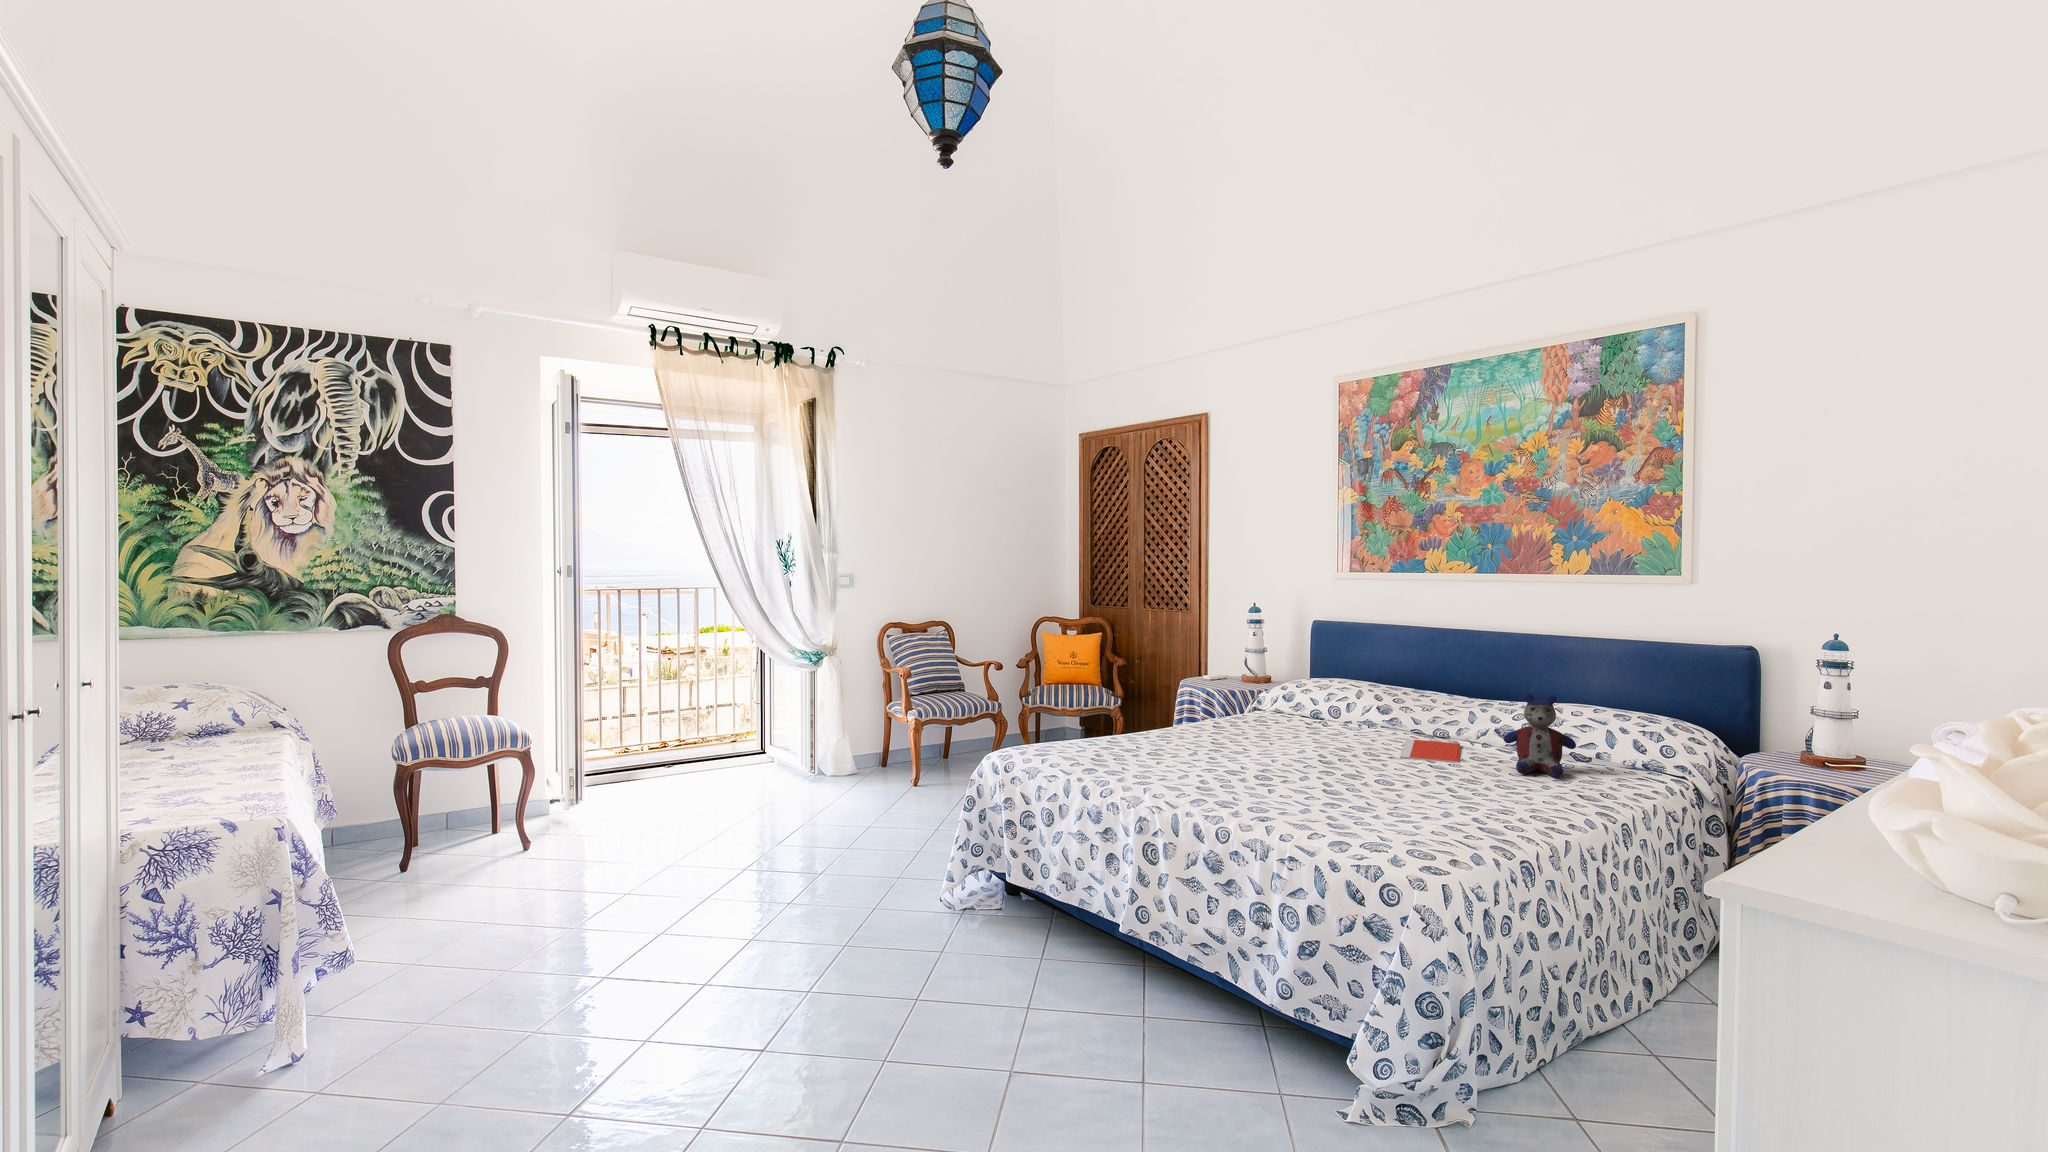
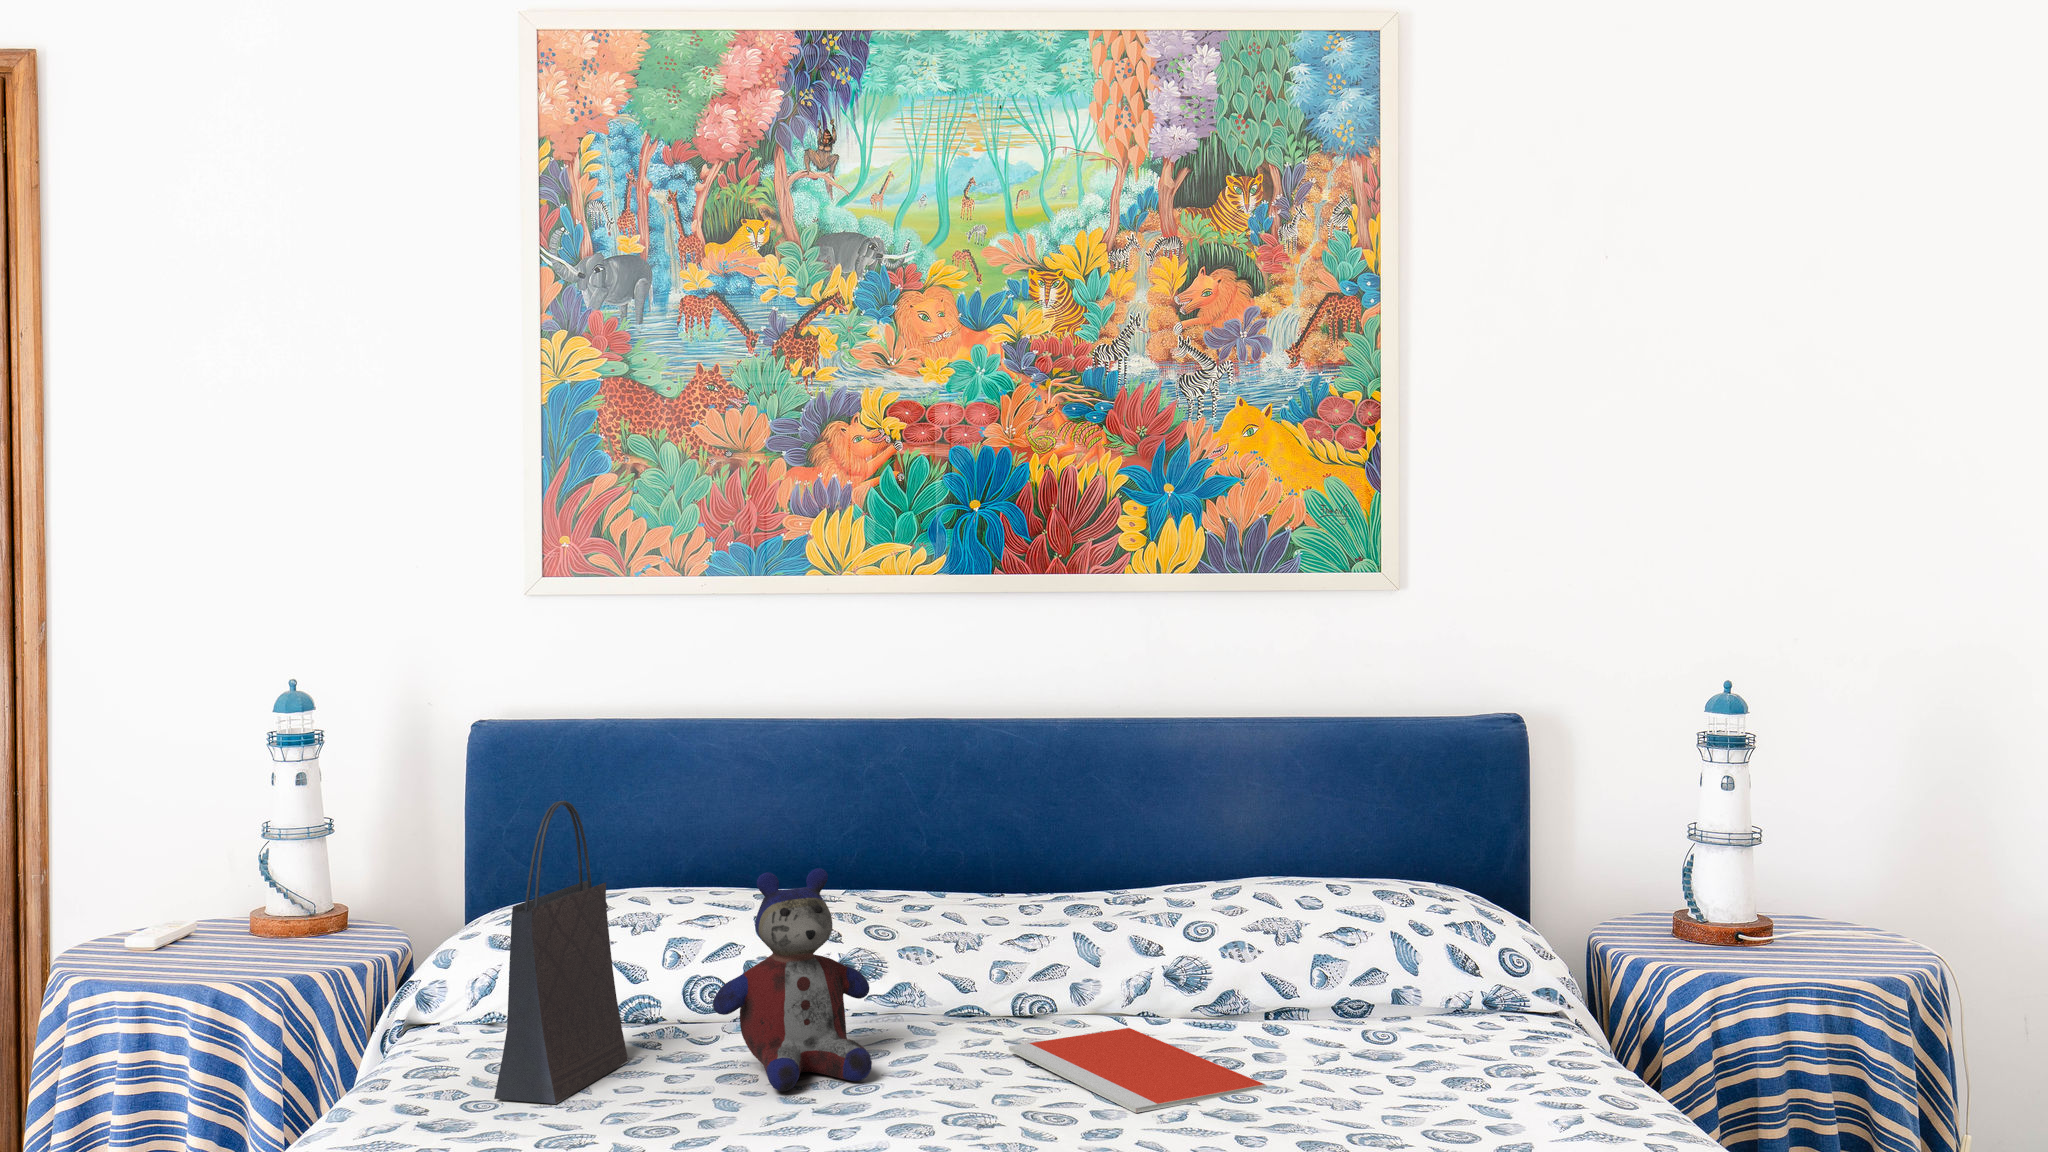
handbag: none [1254,641,1302,726] -> present [494,801,628,1104]
stuffed bear: present [1504,693,1576,778] -> present [713,868,872,1091]

